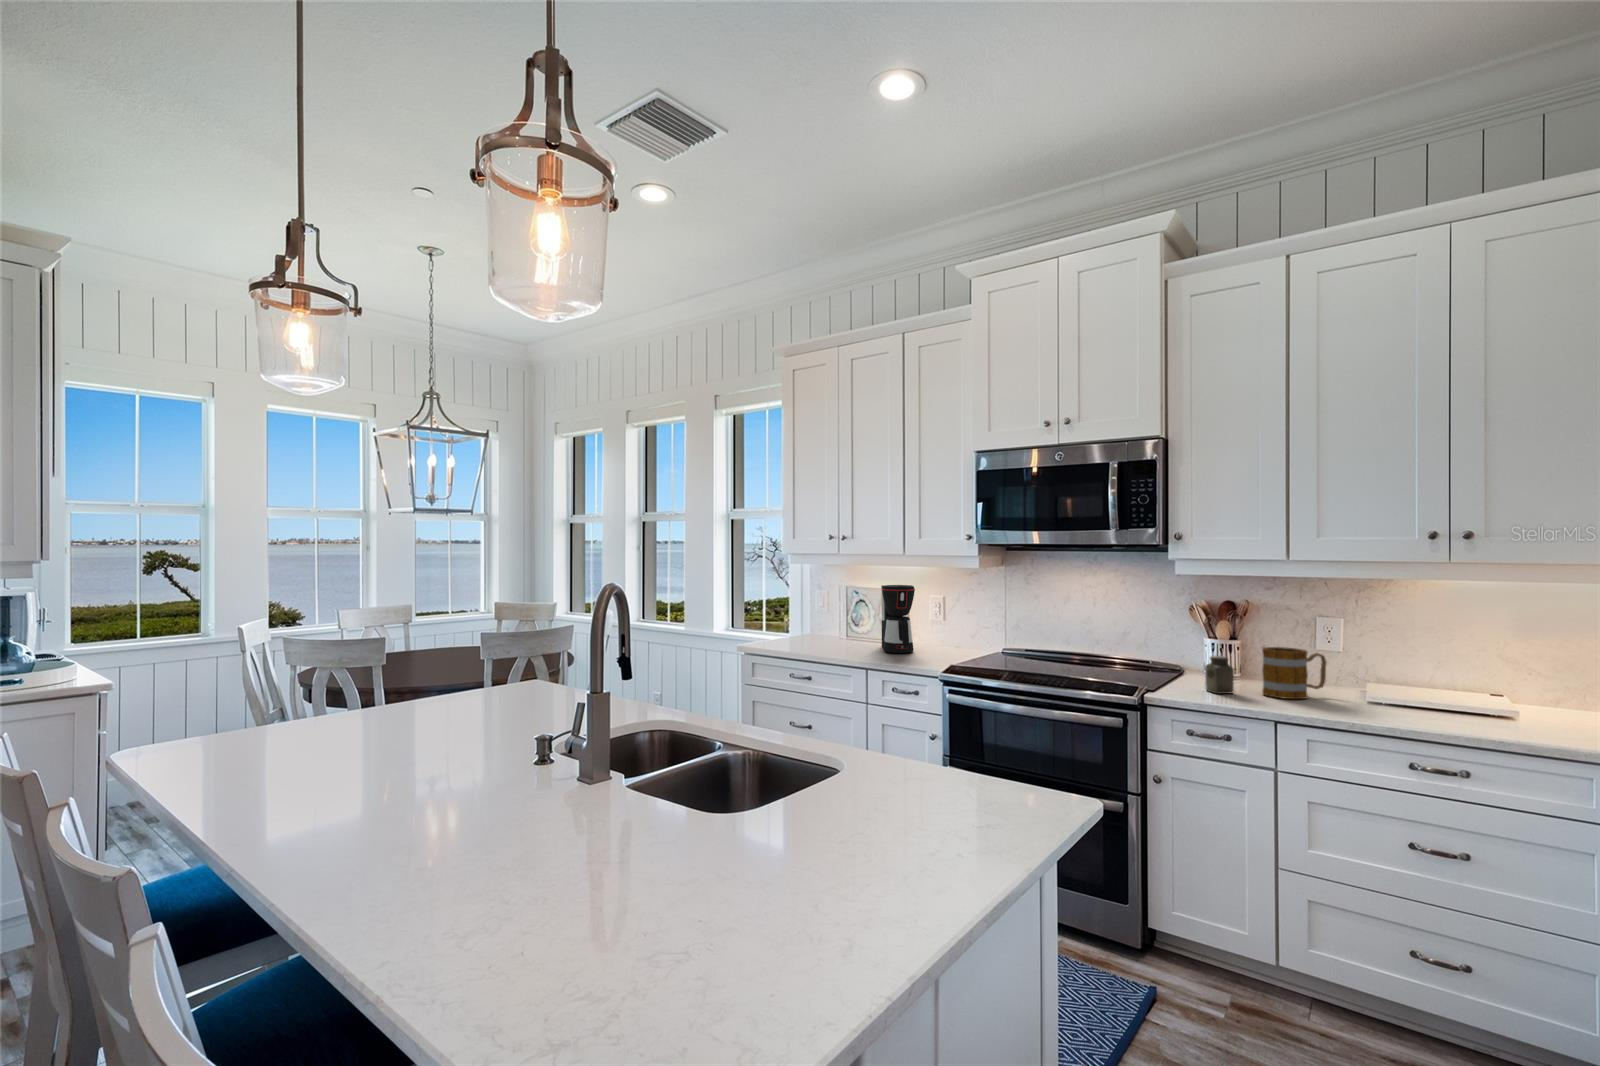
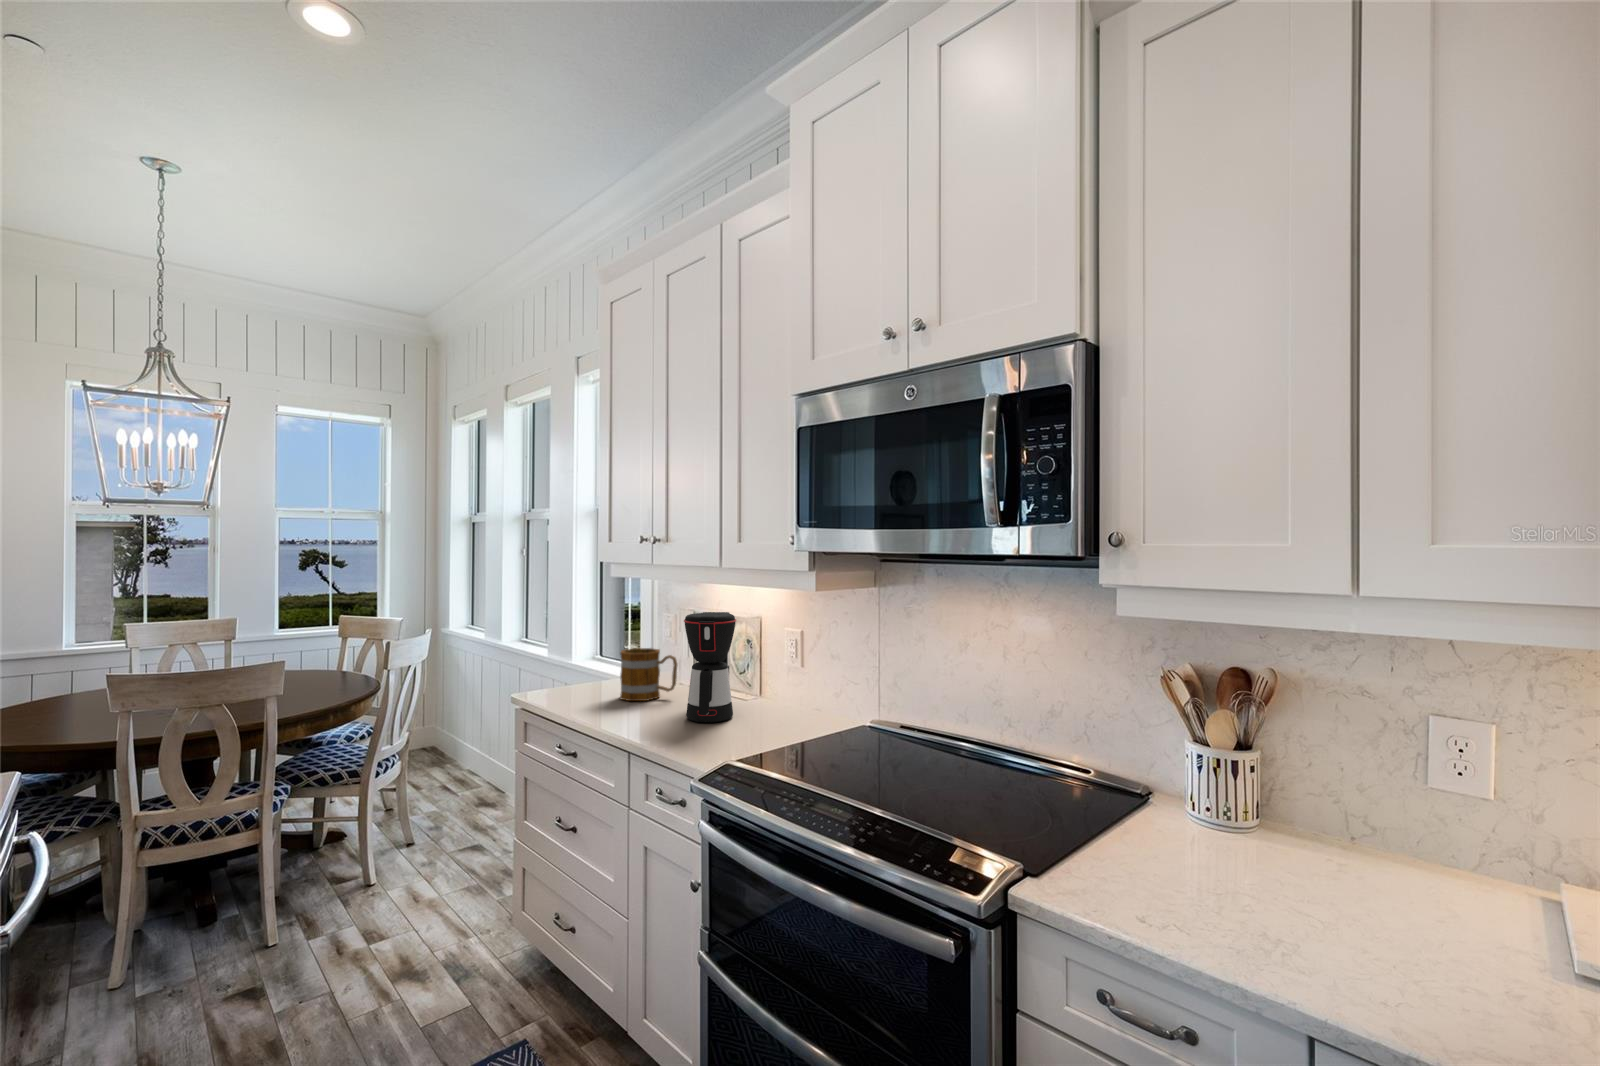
mug: present [1262,647,1326,699] -> present [620,648,677,701]
salt shaker: present [1205,656,1234,694] -> none [1160,804,1222,899]

